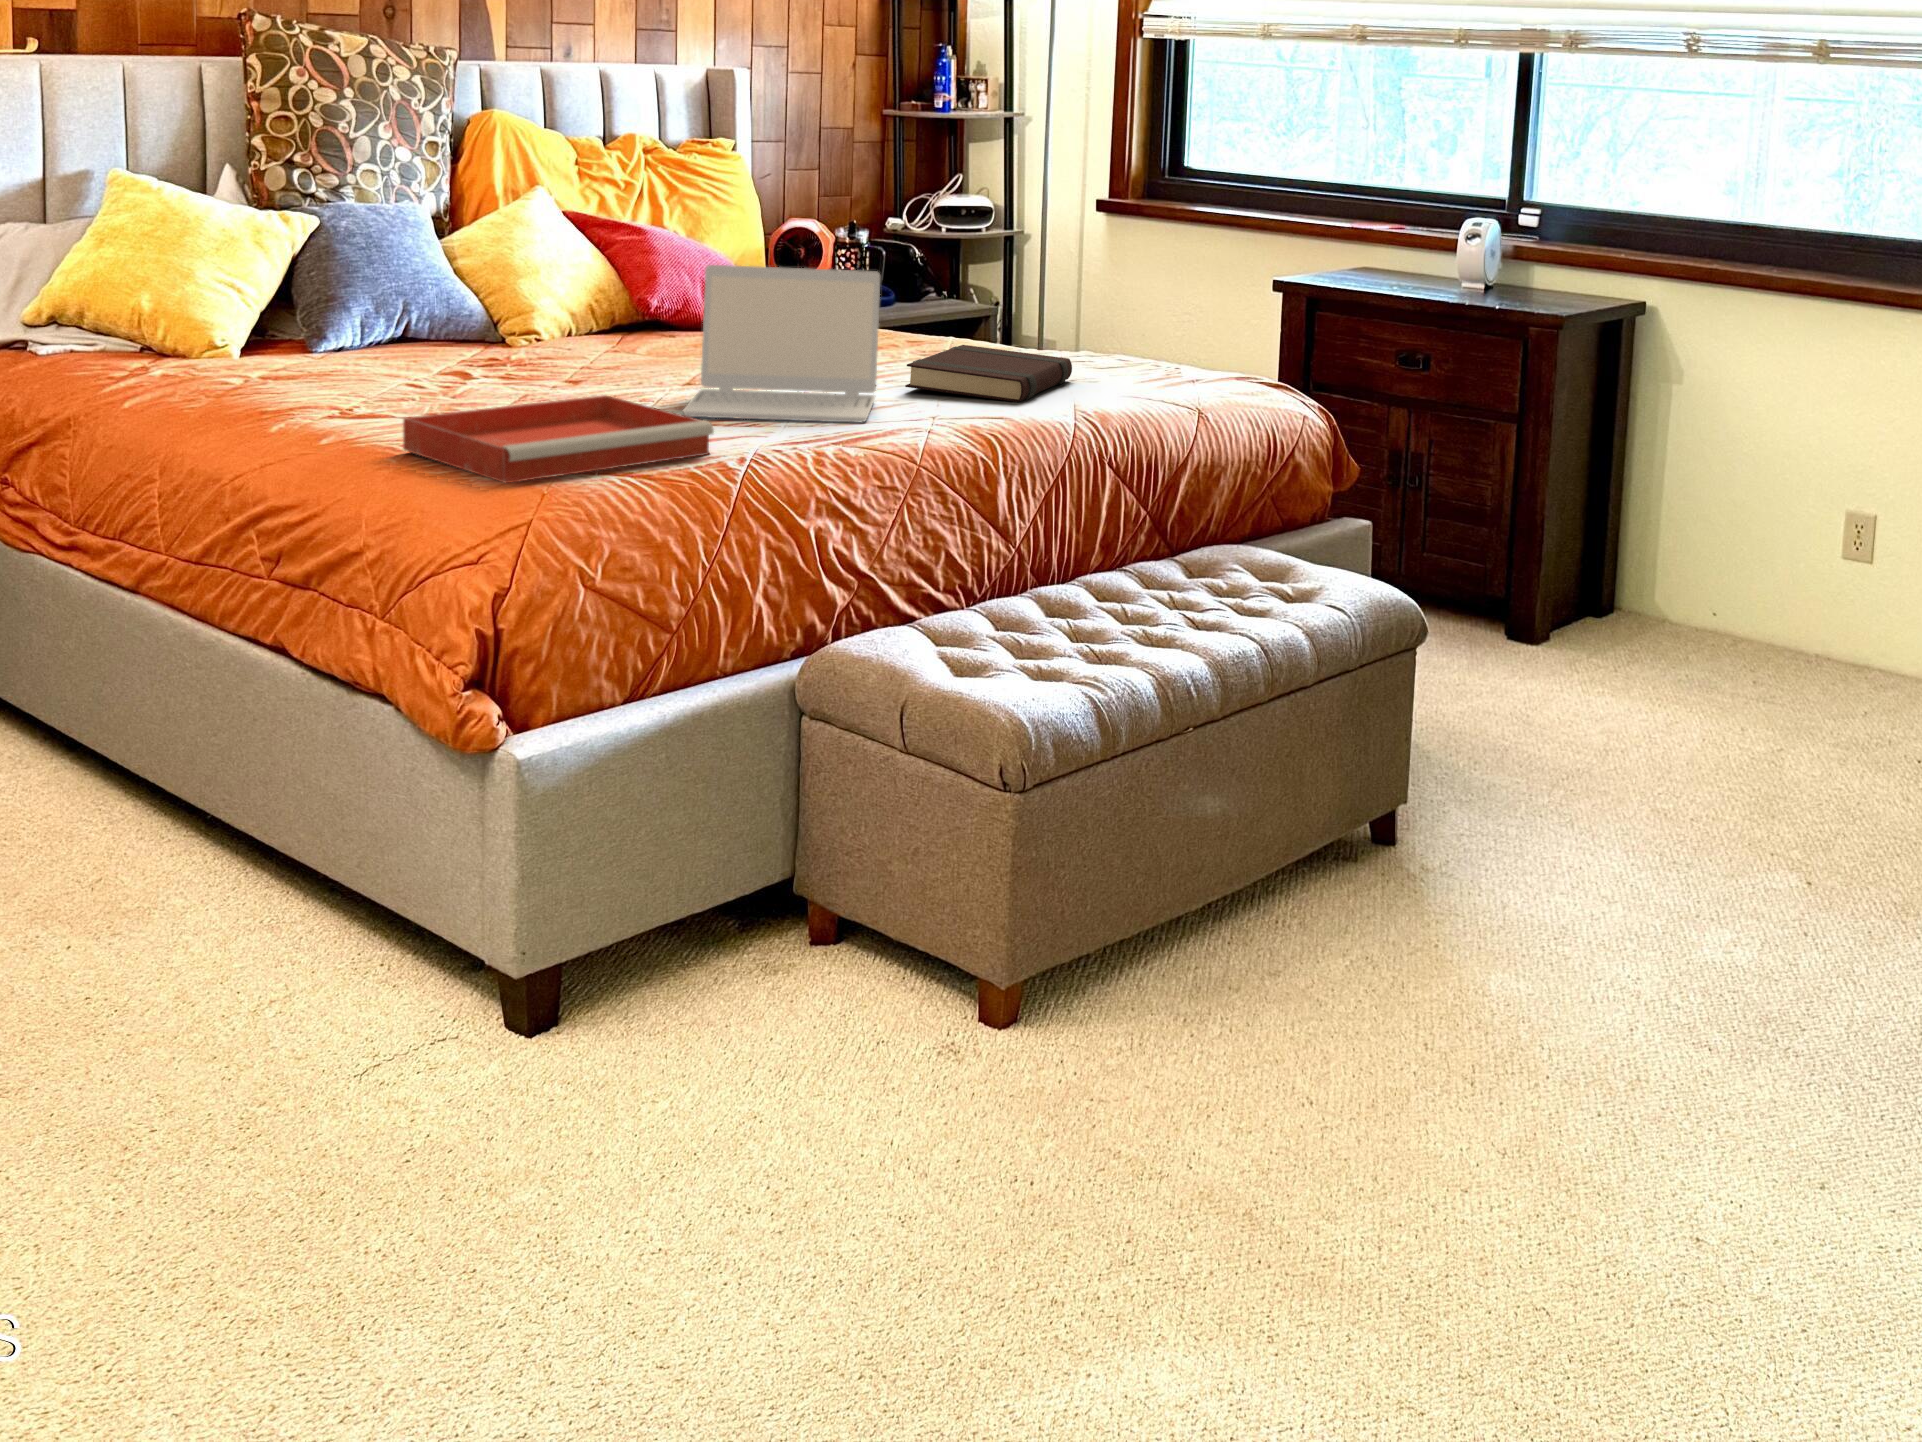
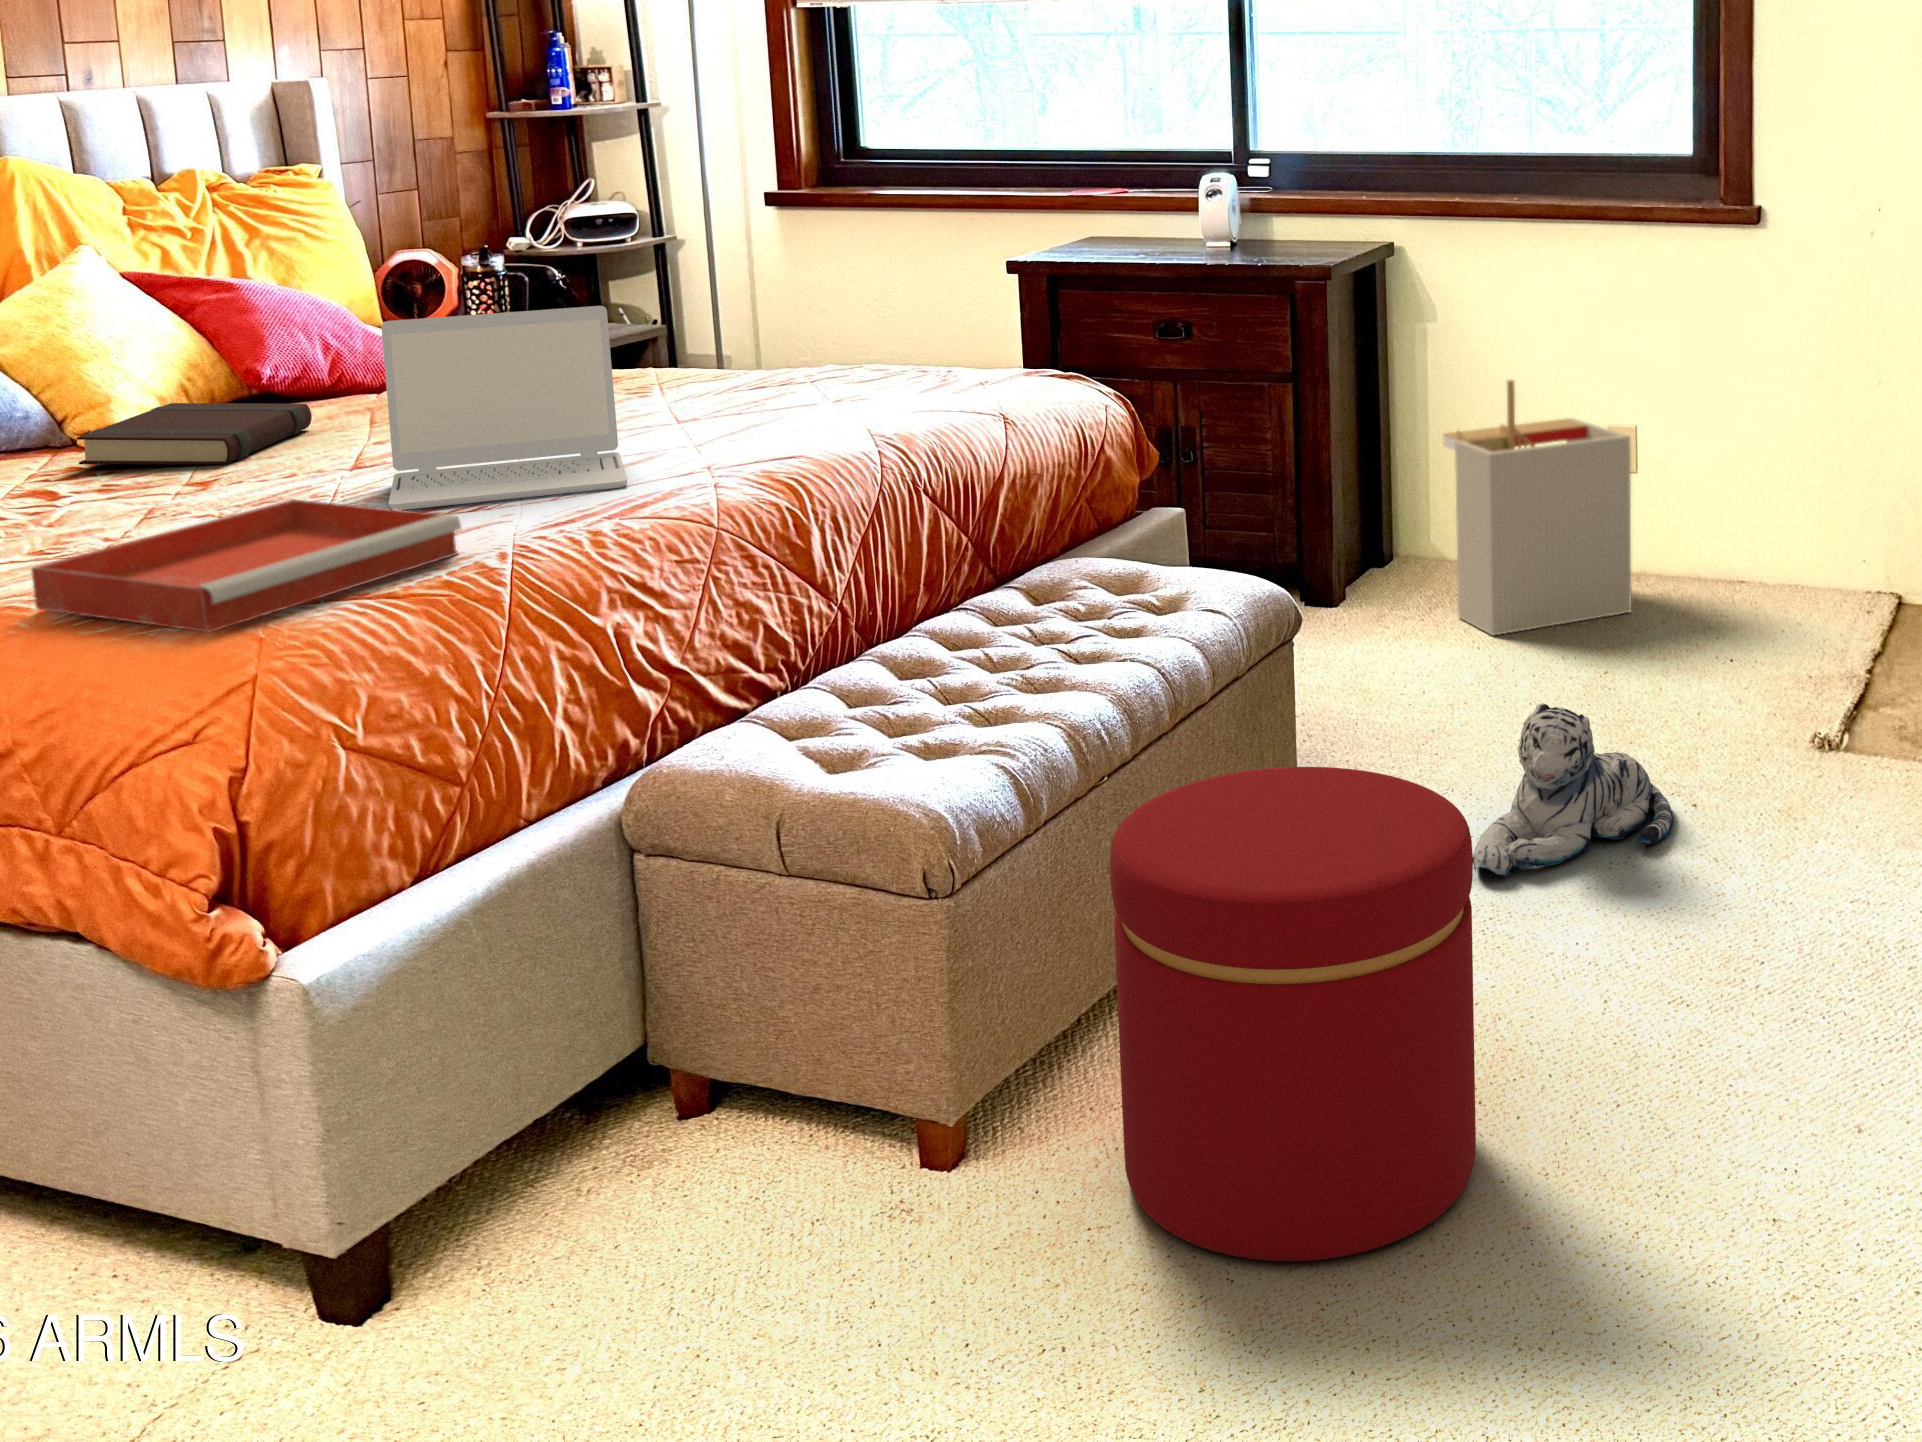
book: present [905,345,1072,402] -> present [77,403,312,465]
storage bin: none [1658,443,1850,688] -> present [1443,380,1631,635]
ottoman: none [1141,737,1475,1172] -> present [1110,767,1476,1261]
plush toy: none [1563,743,1784,898] -> present [1473,703,1673,876]

